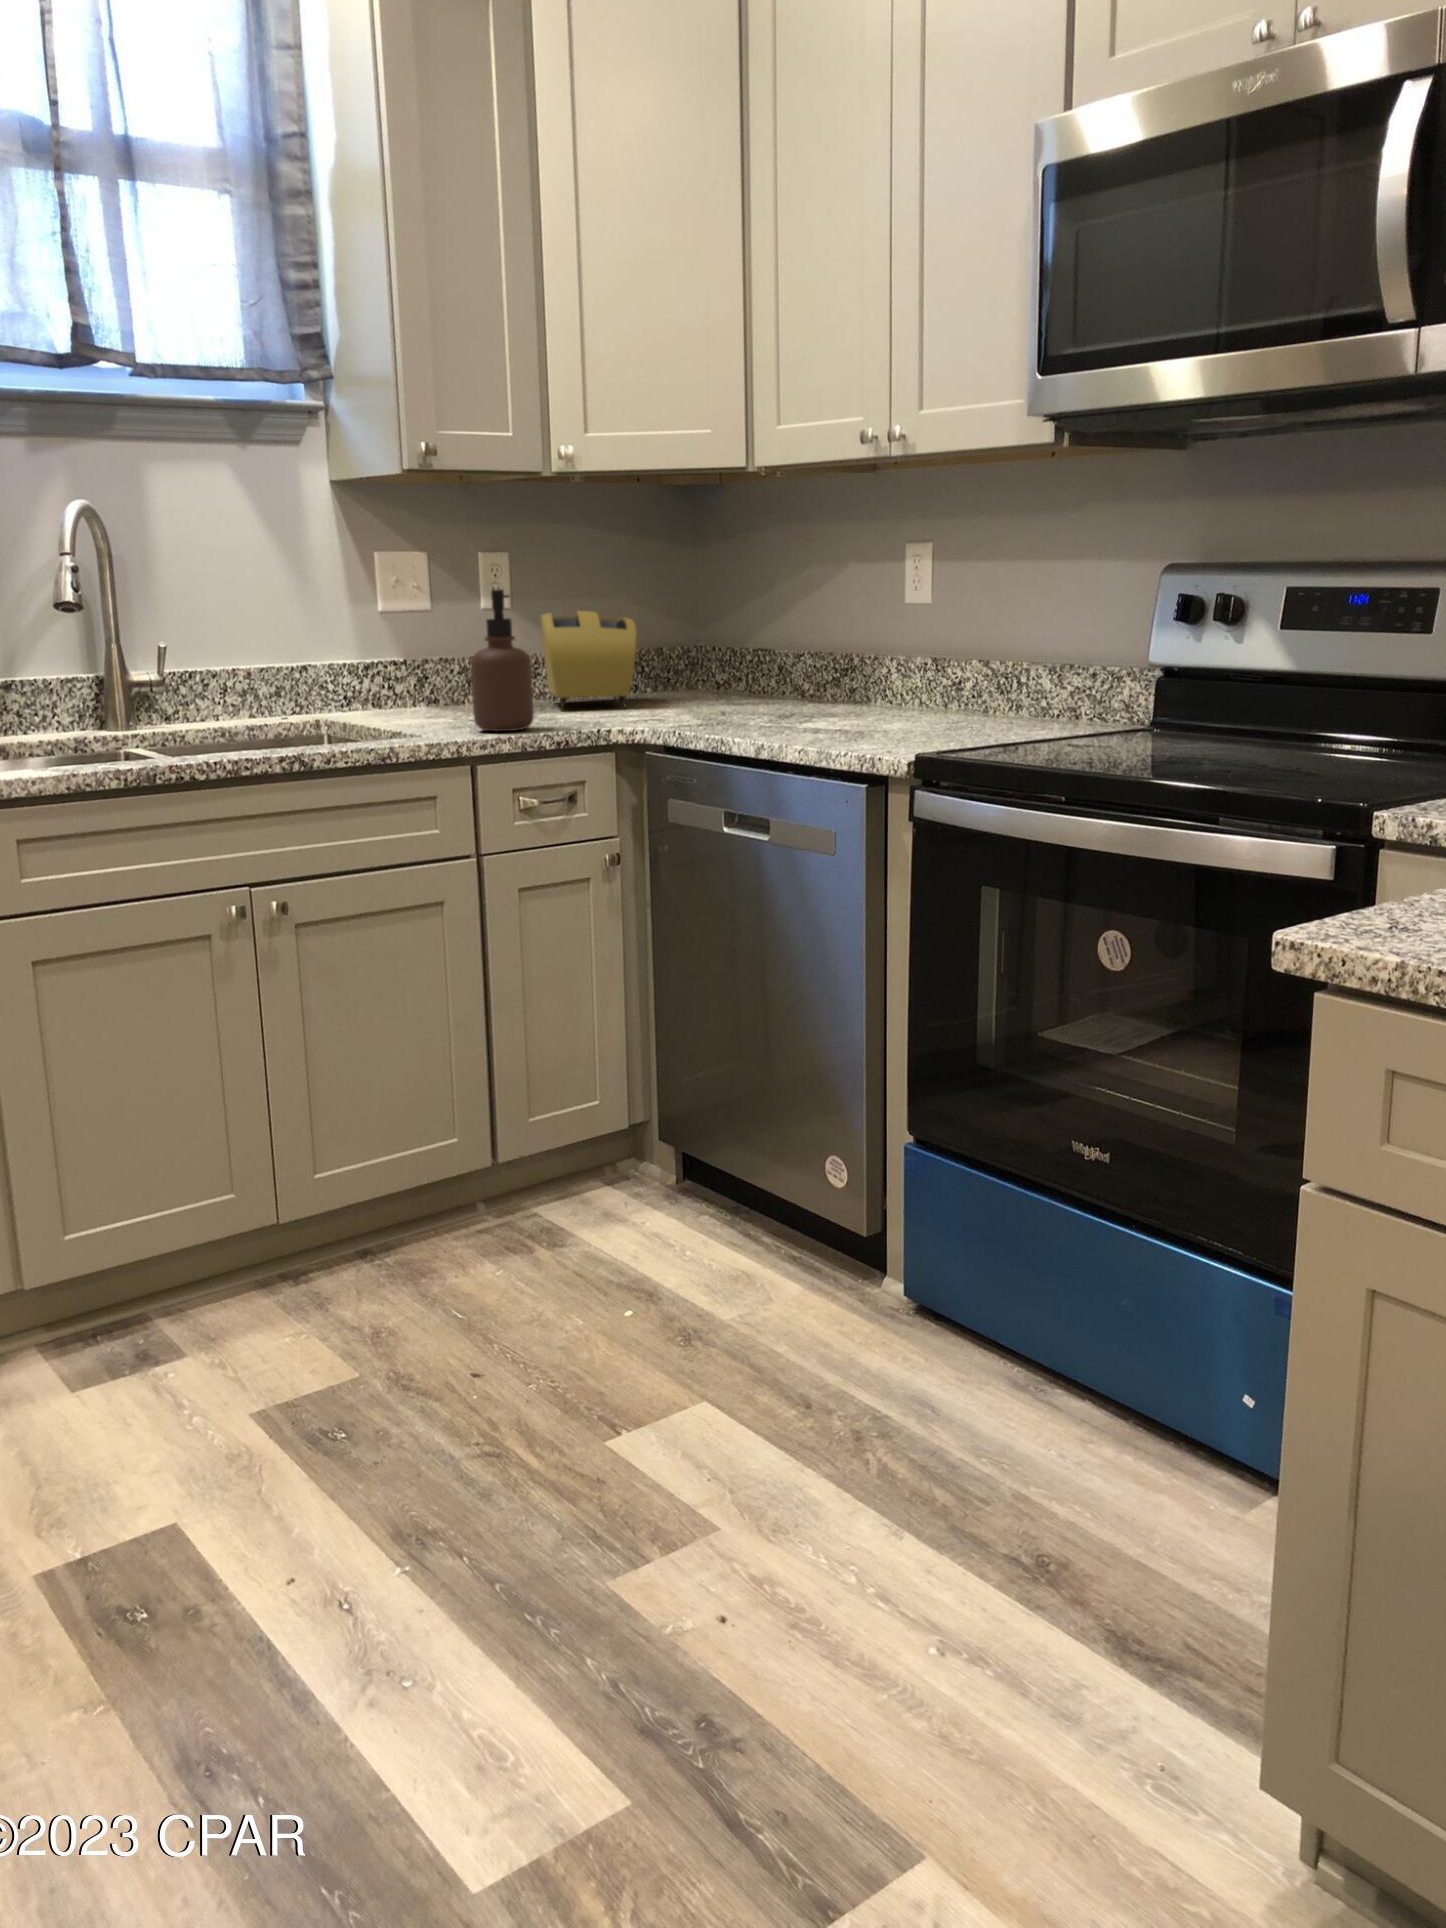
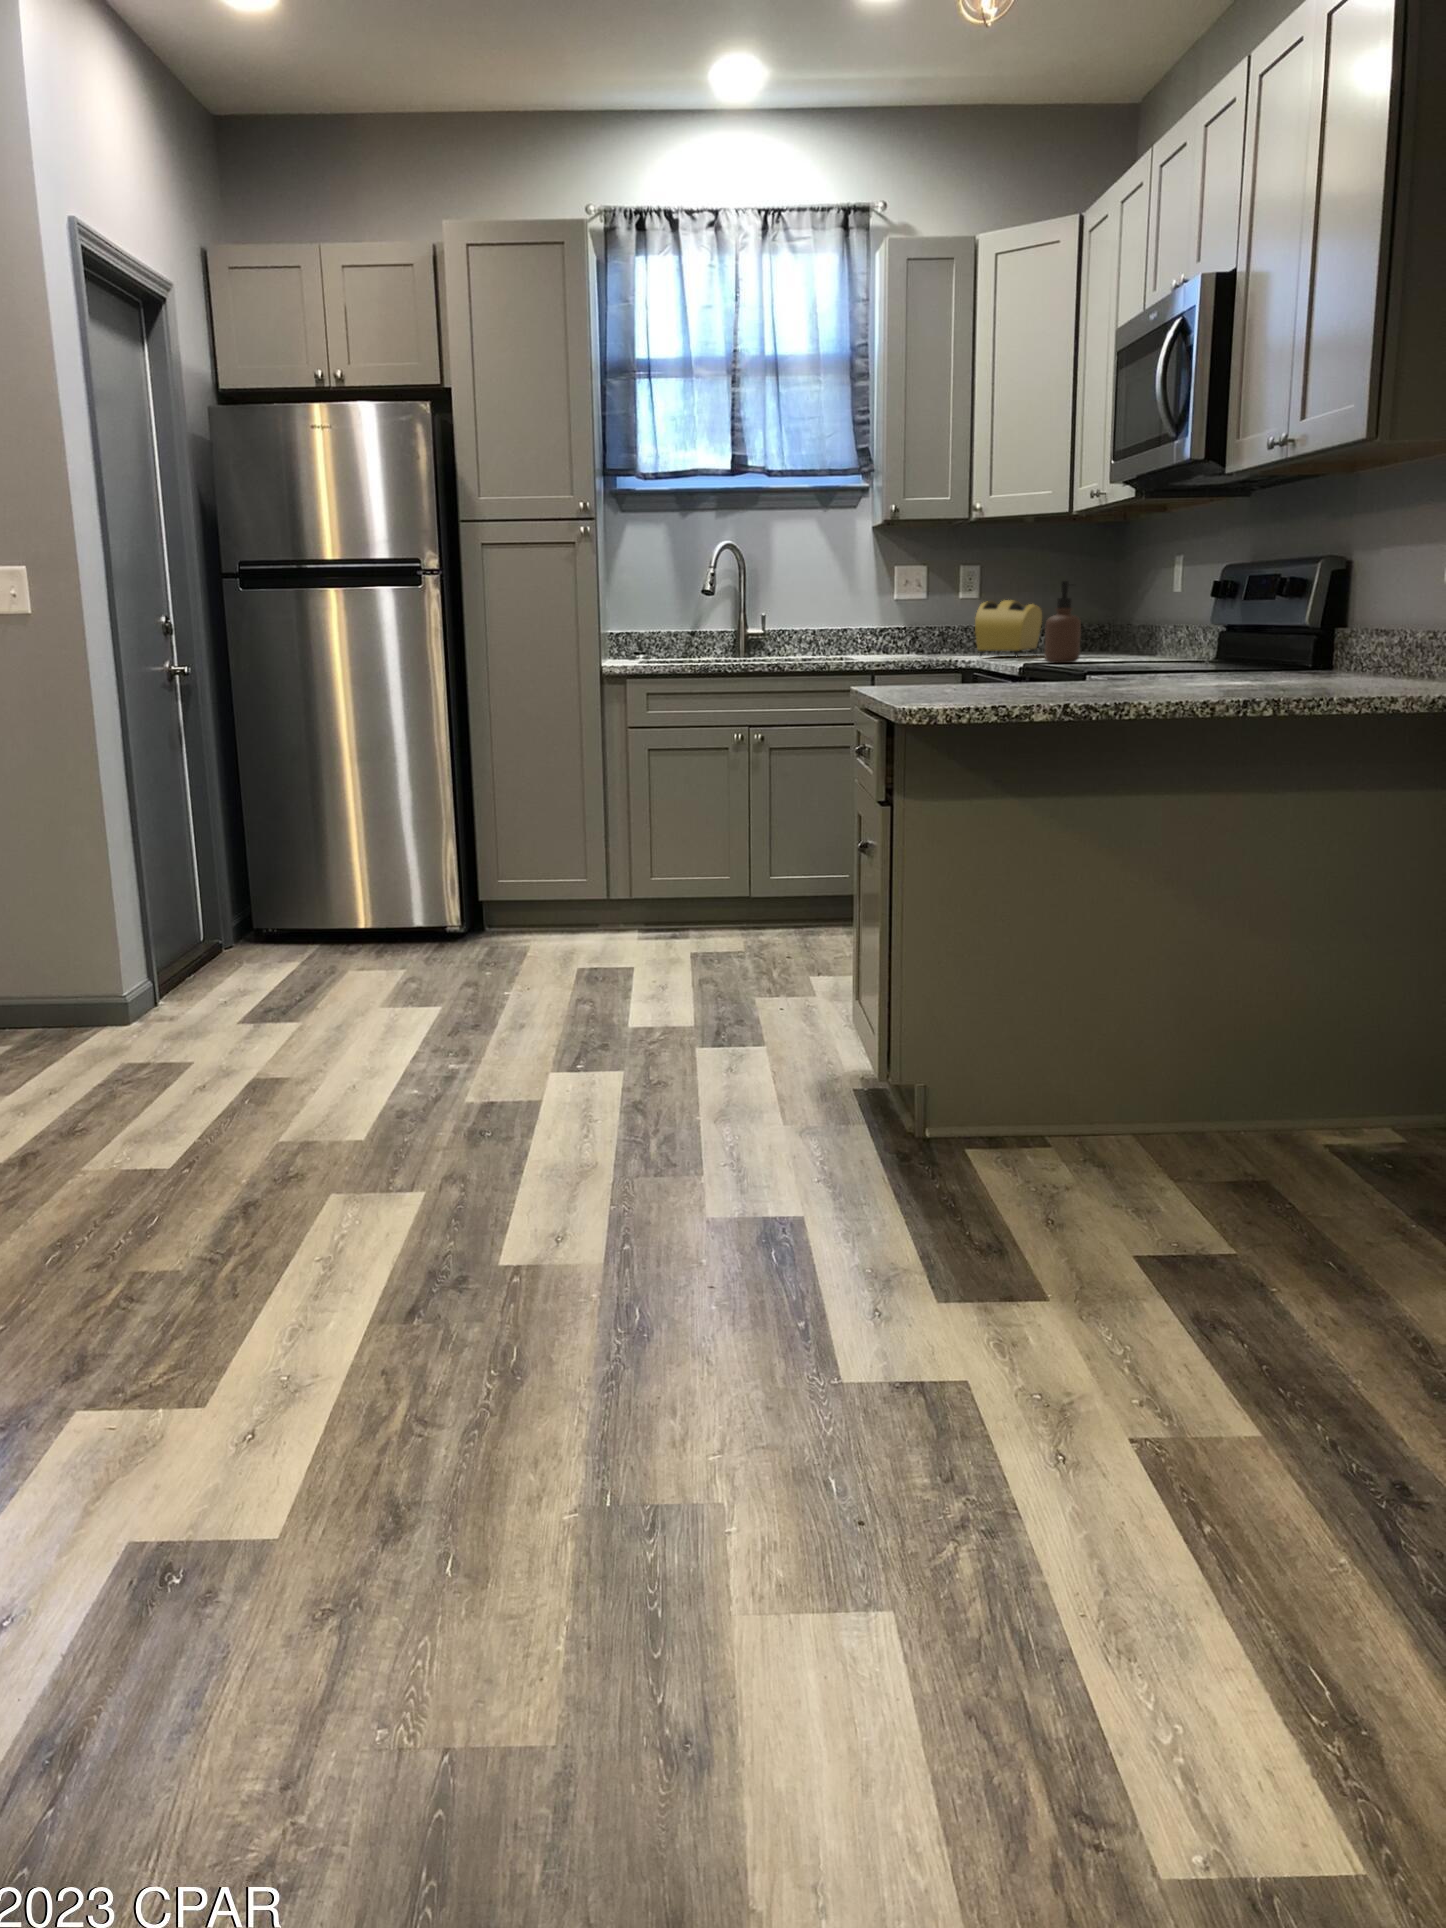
soap dispenser: present [471,589,534,731] -> present [1045,581,1081,663]

